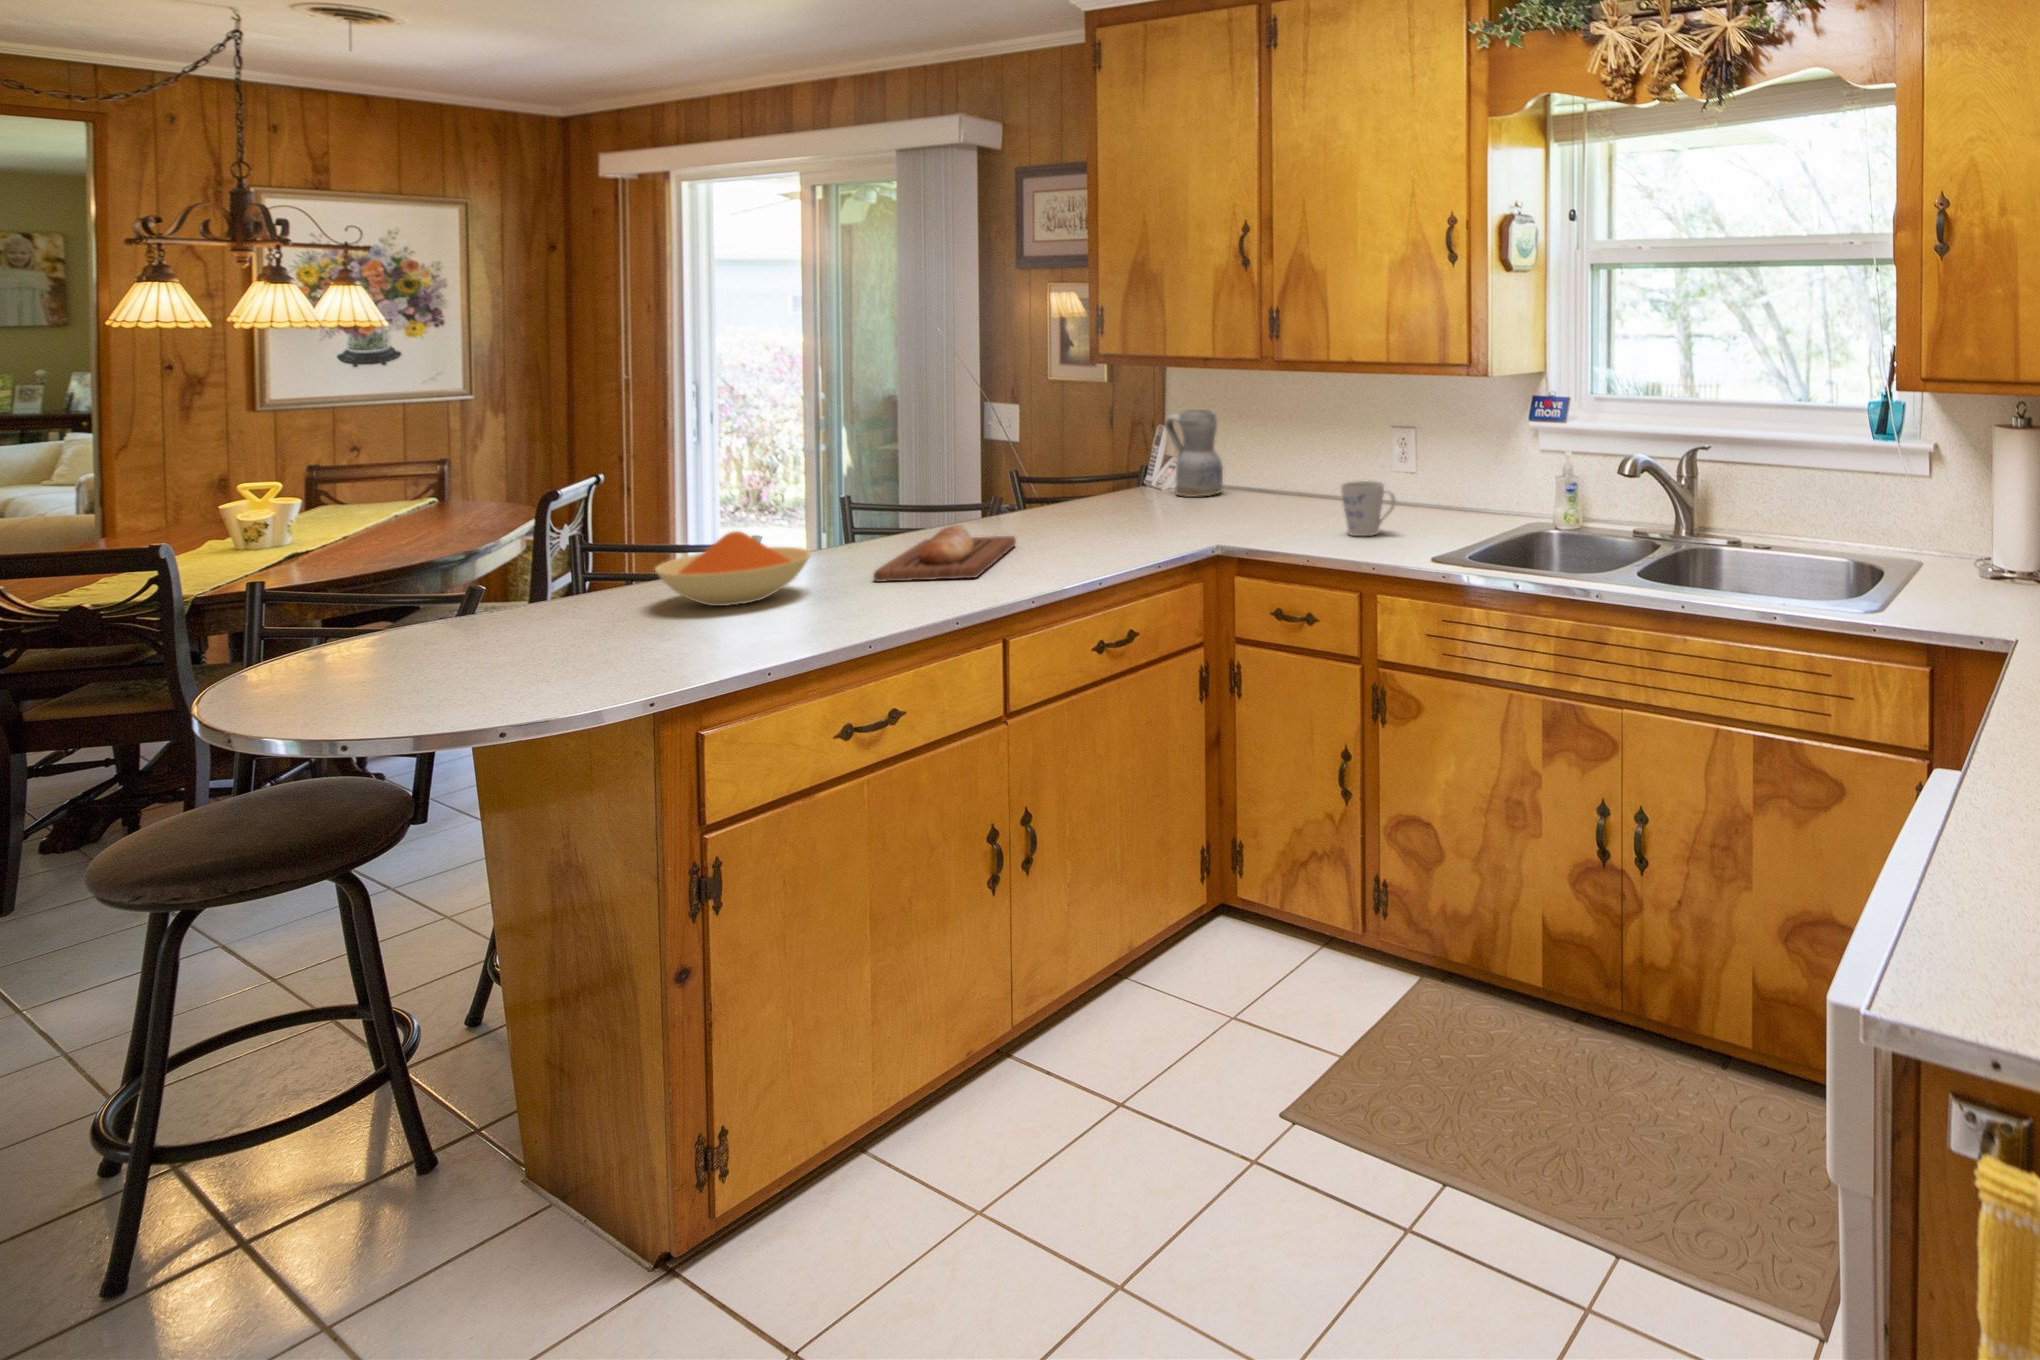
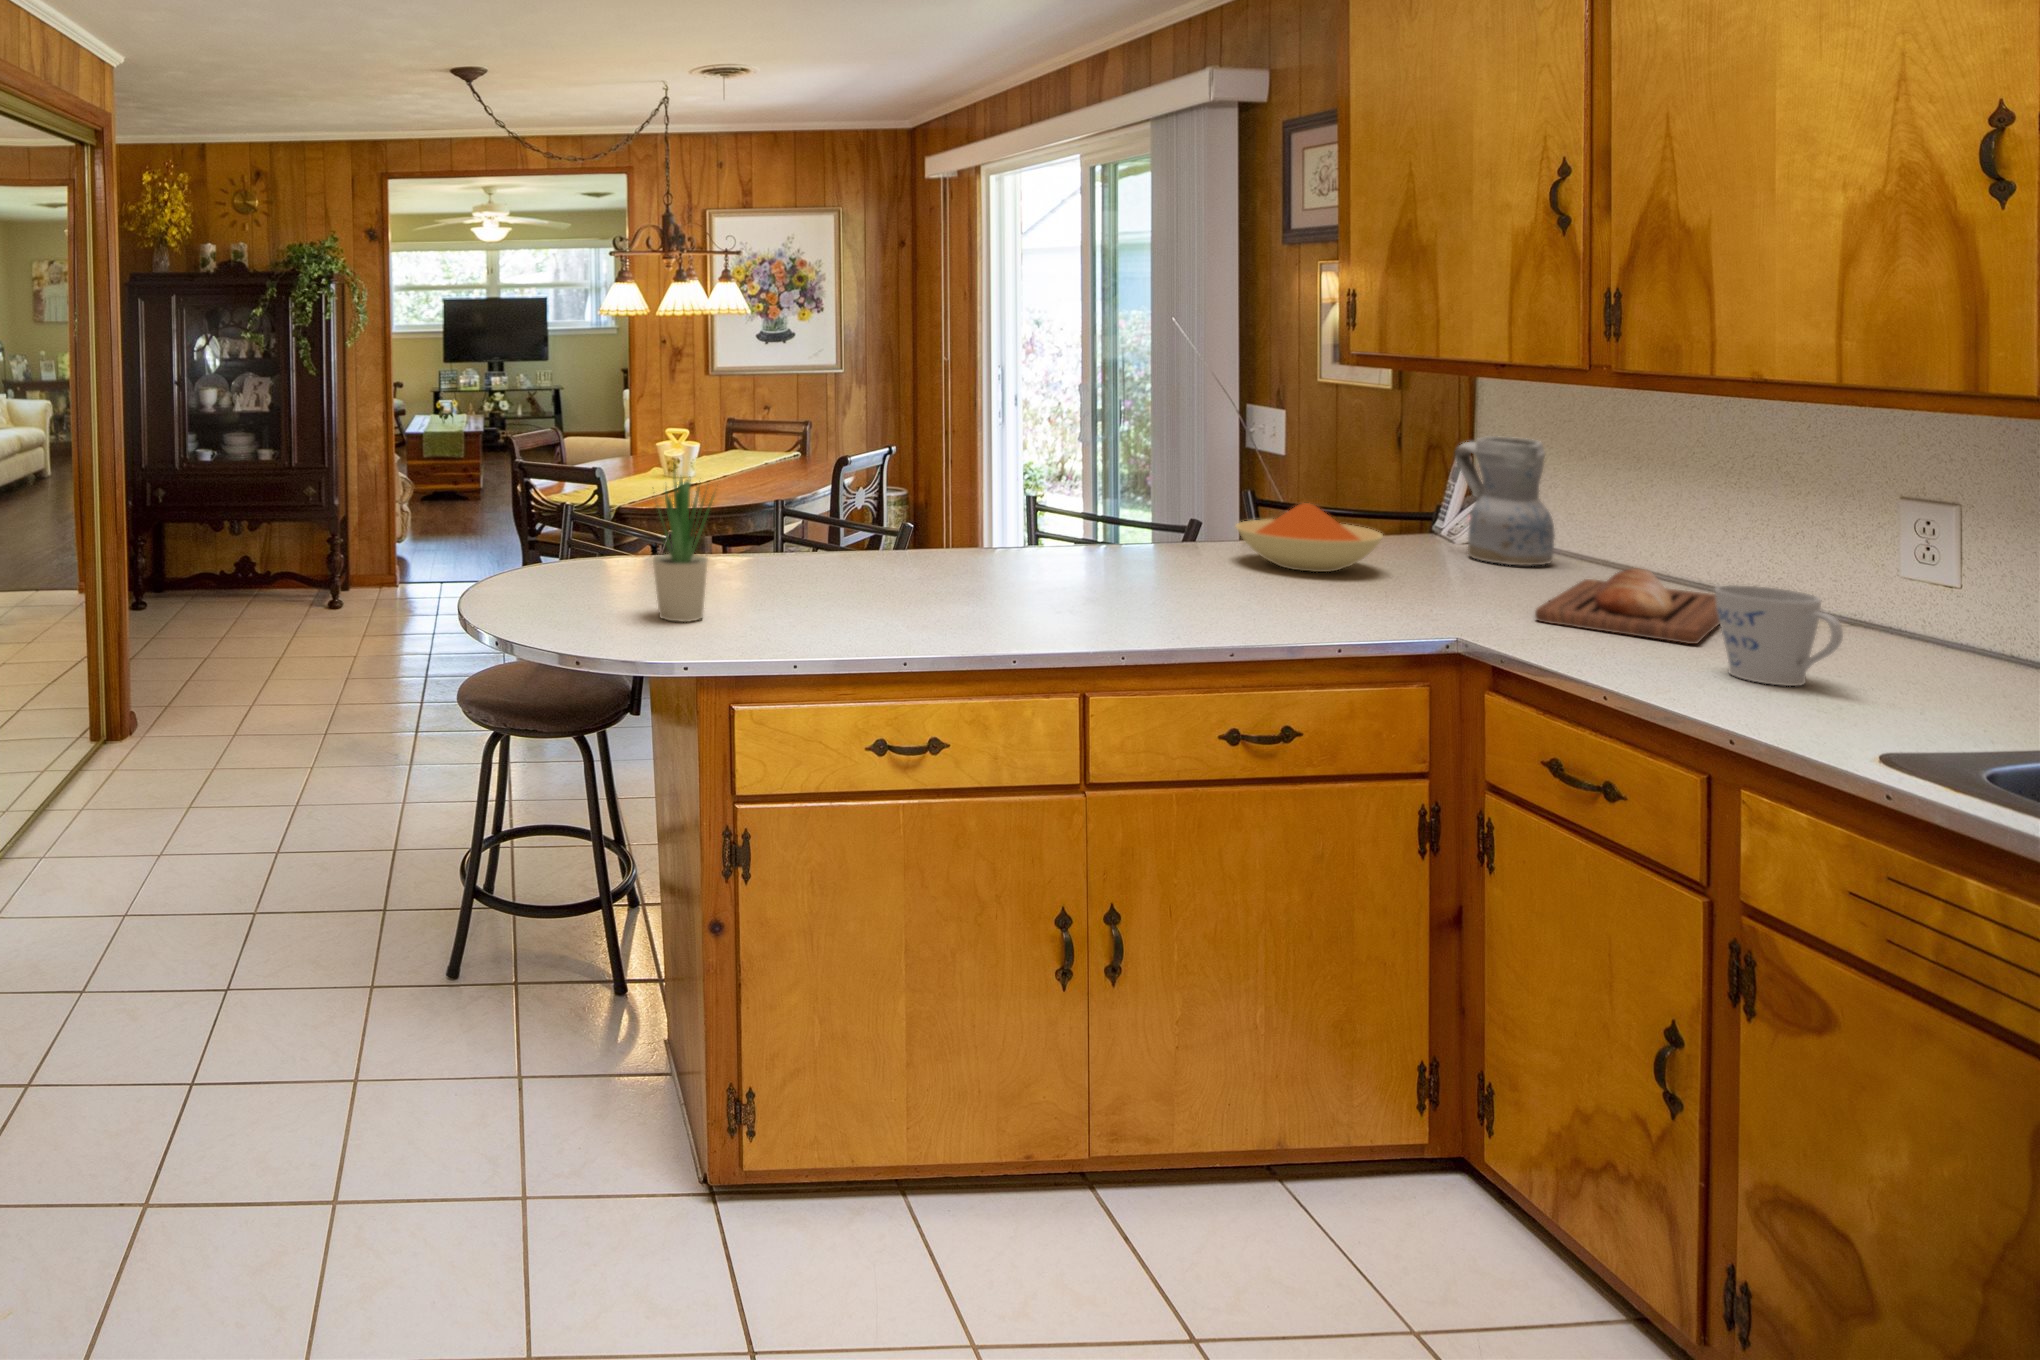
potted plant: none [552,483,645,671] -> present [653,473,713,622]
bread loaf: present [873,525,1016,582] -> present [1535,568,1720,644]
bowl: present [655,531,811,606] -> present [1236,503,1383,572]

